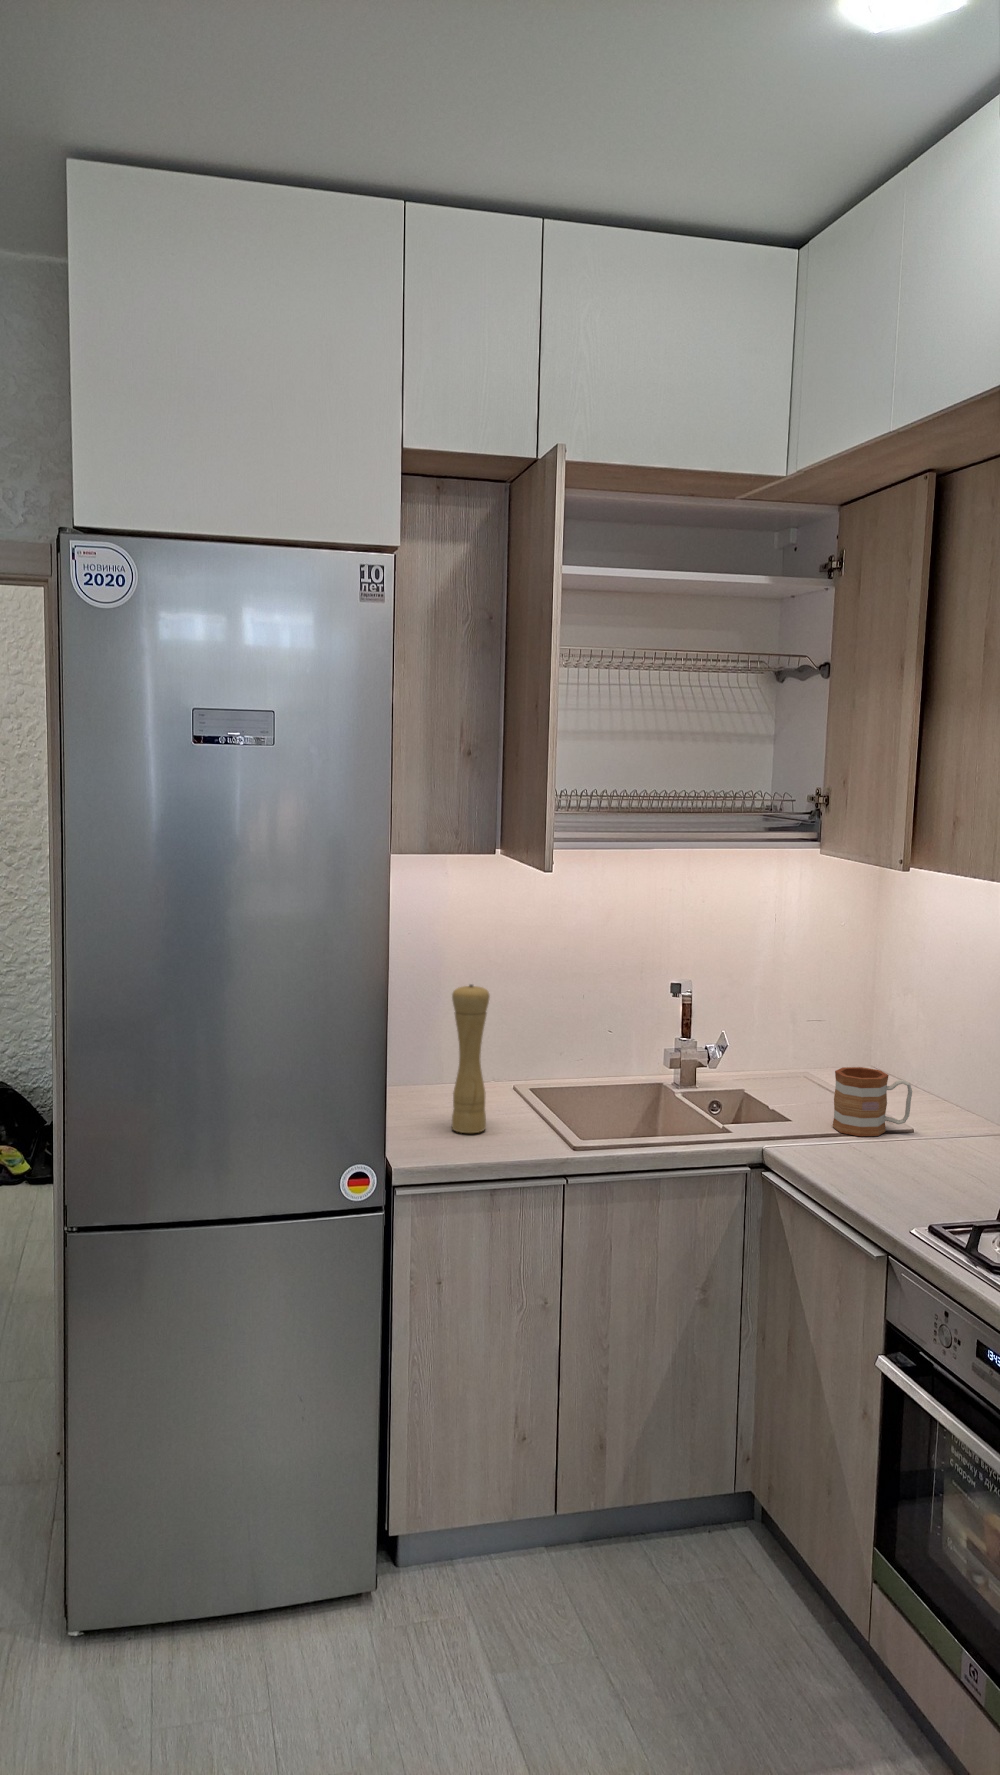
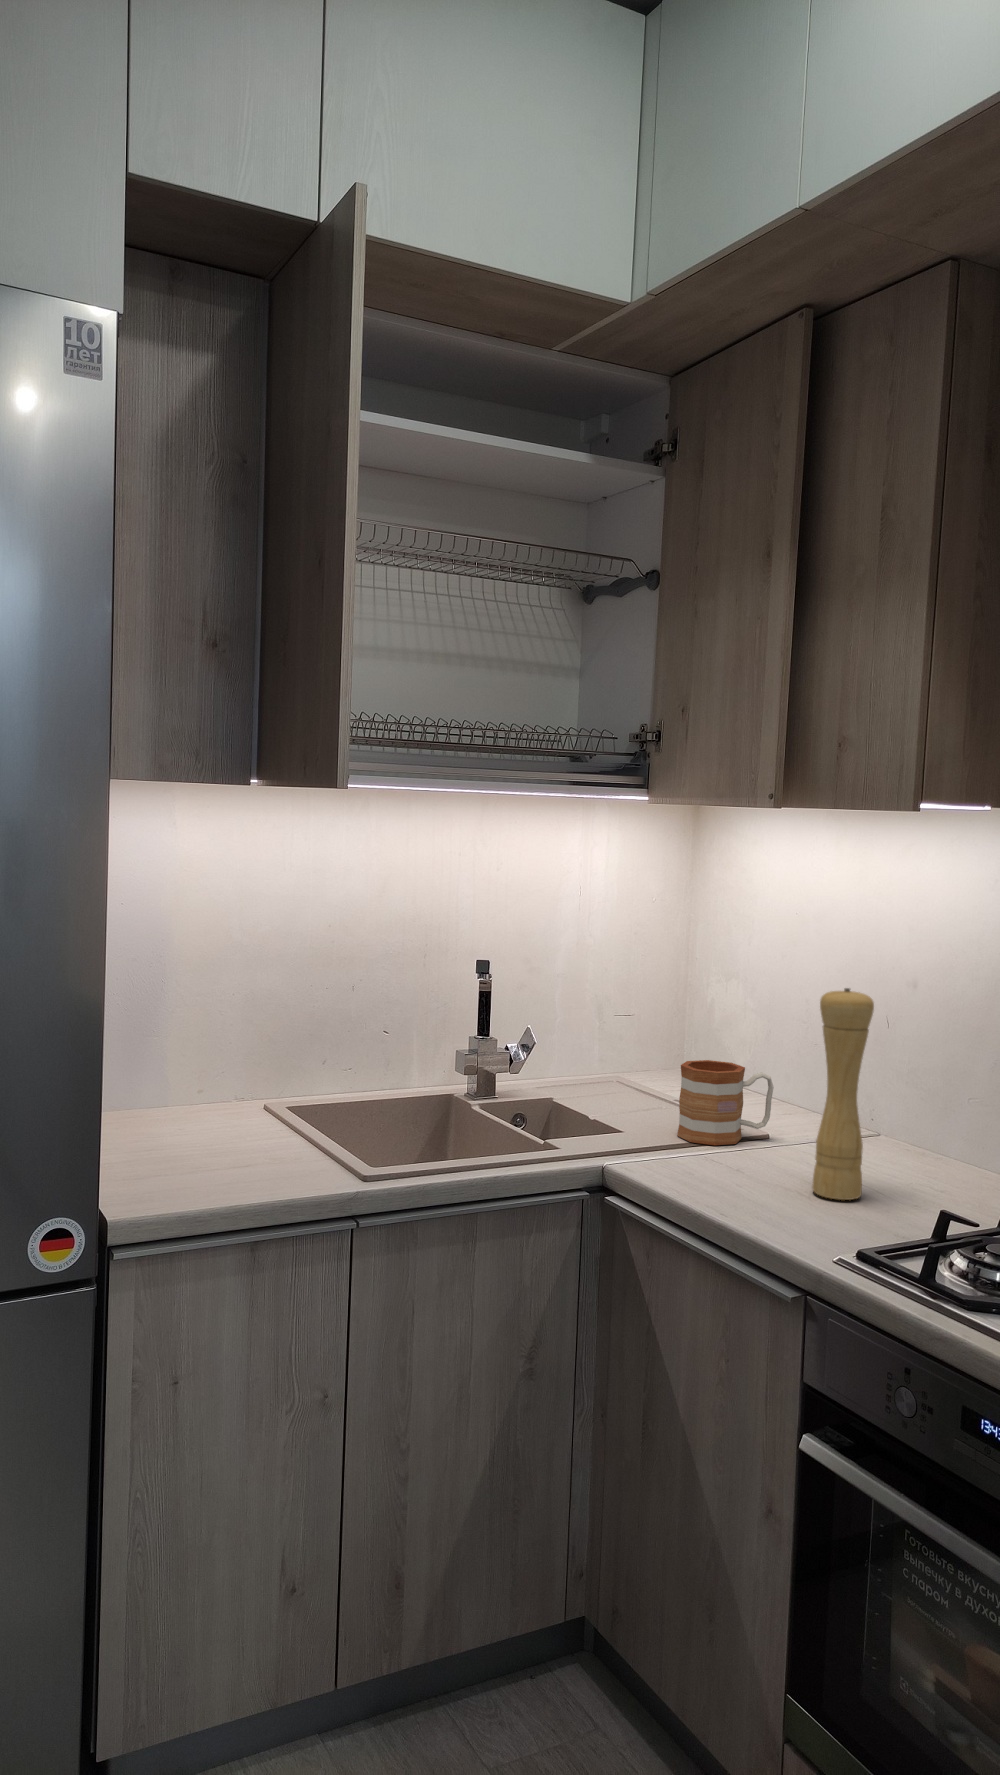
pepper mill: present [452,984,490,1133] -> present [812,988,874,1200]

